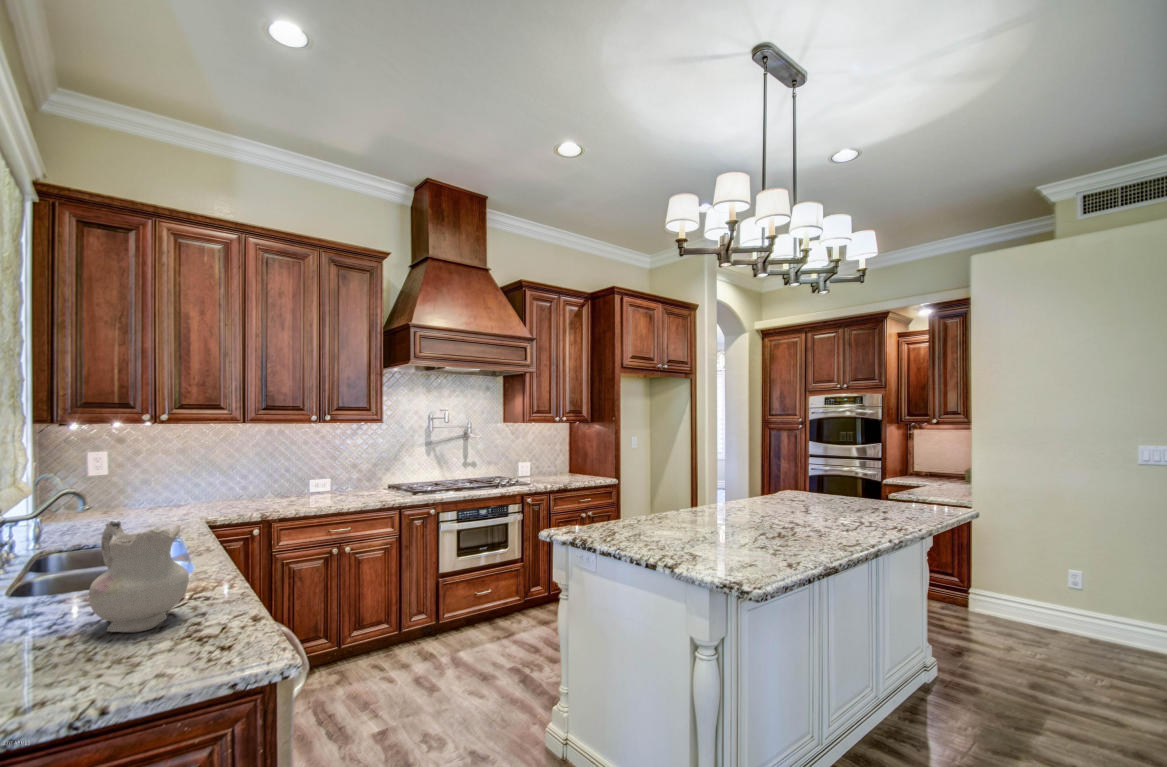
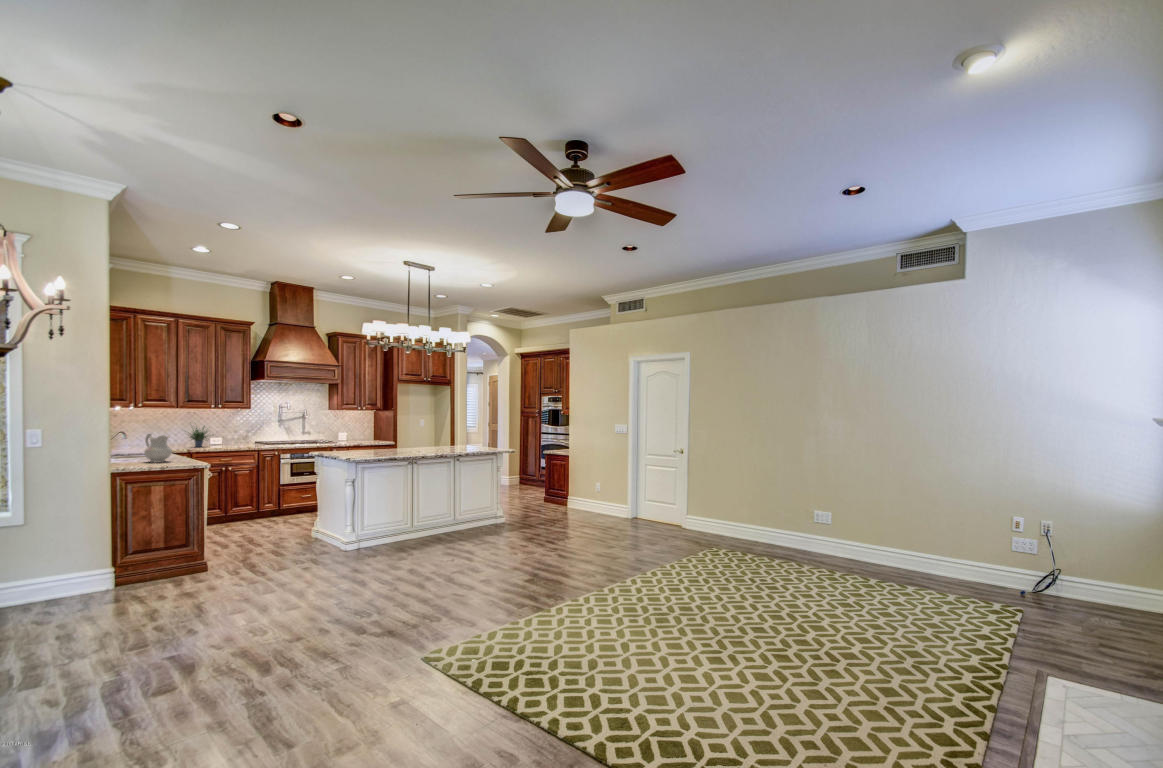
potted plant: none [252,448,320,504] -> present [188,426,208,447]

